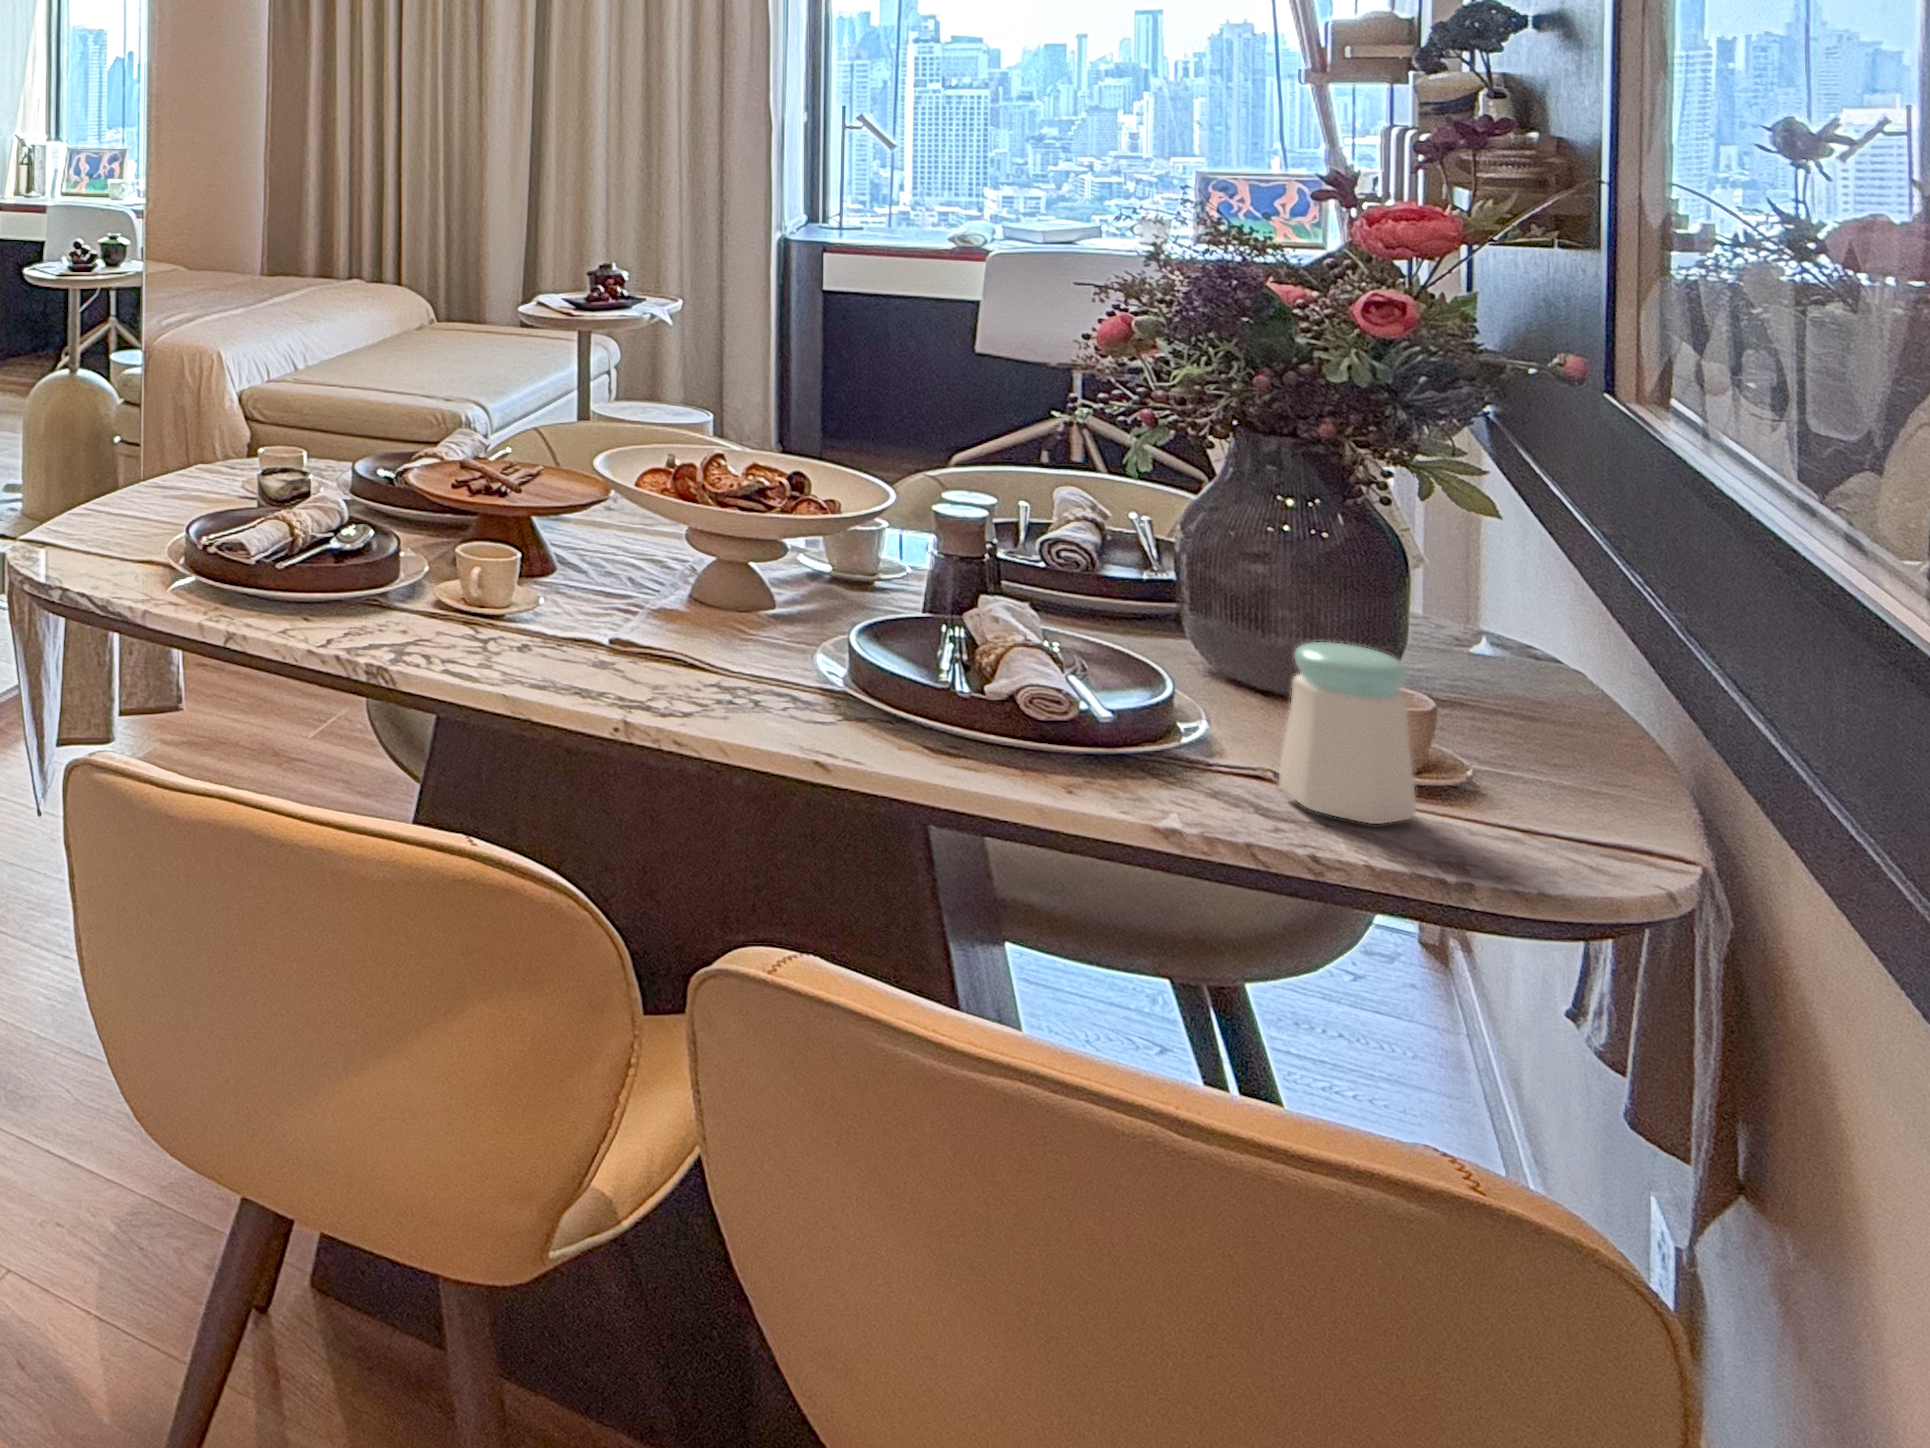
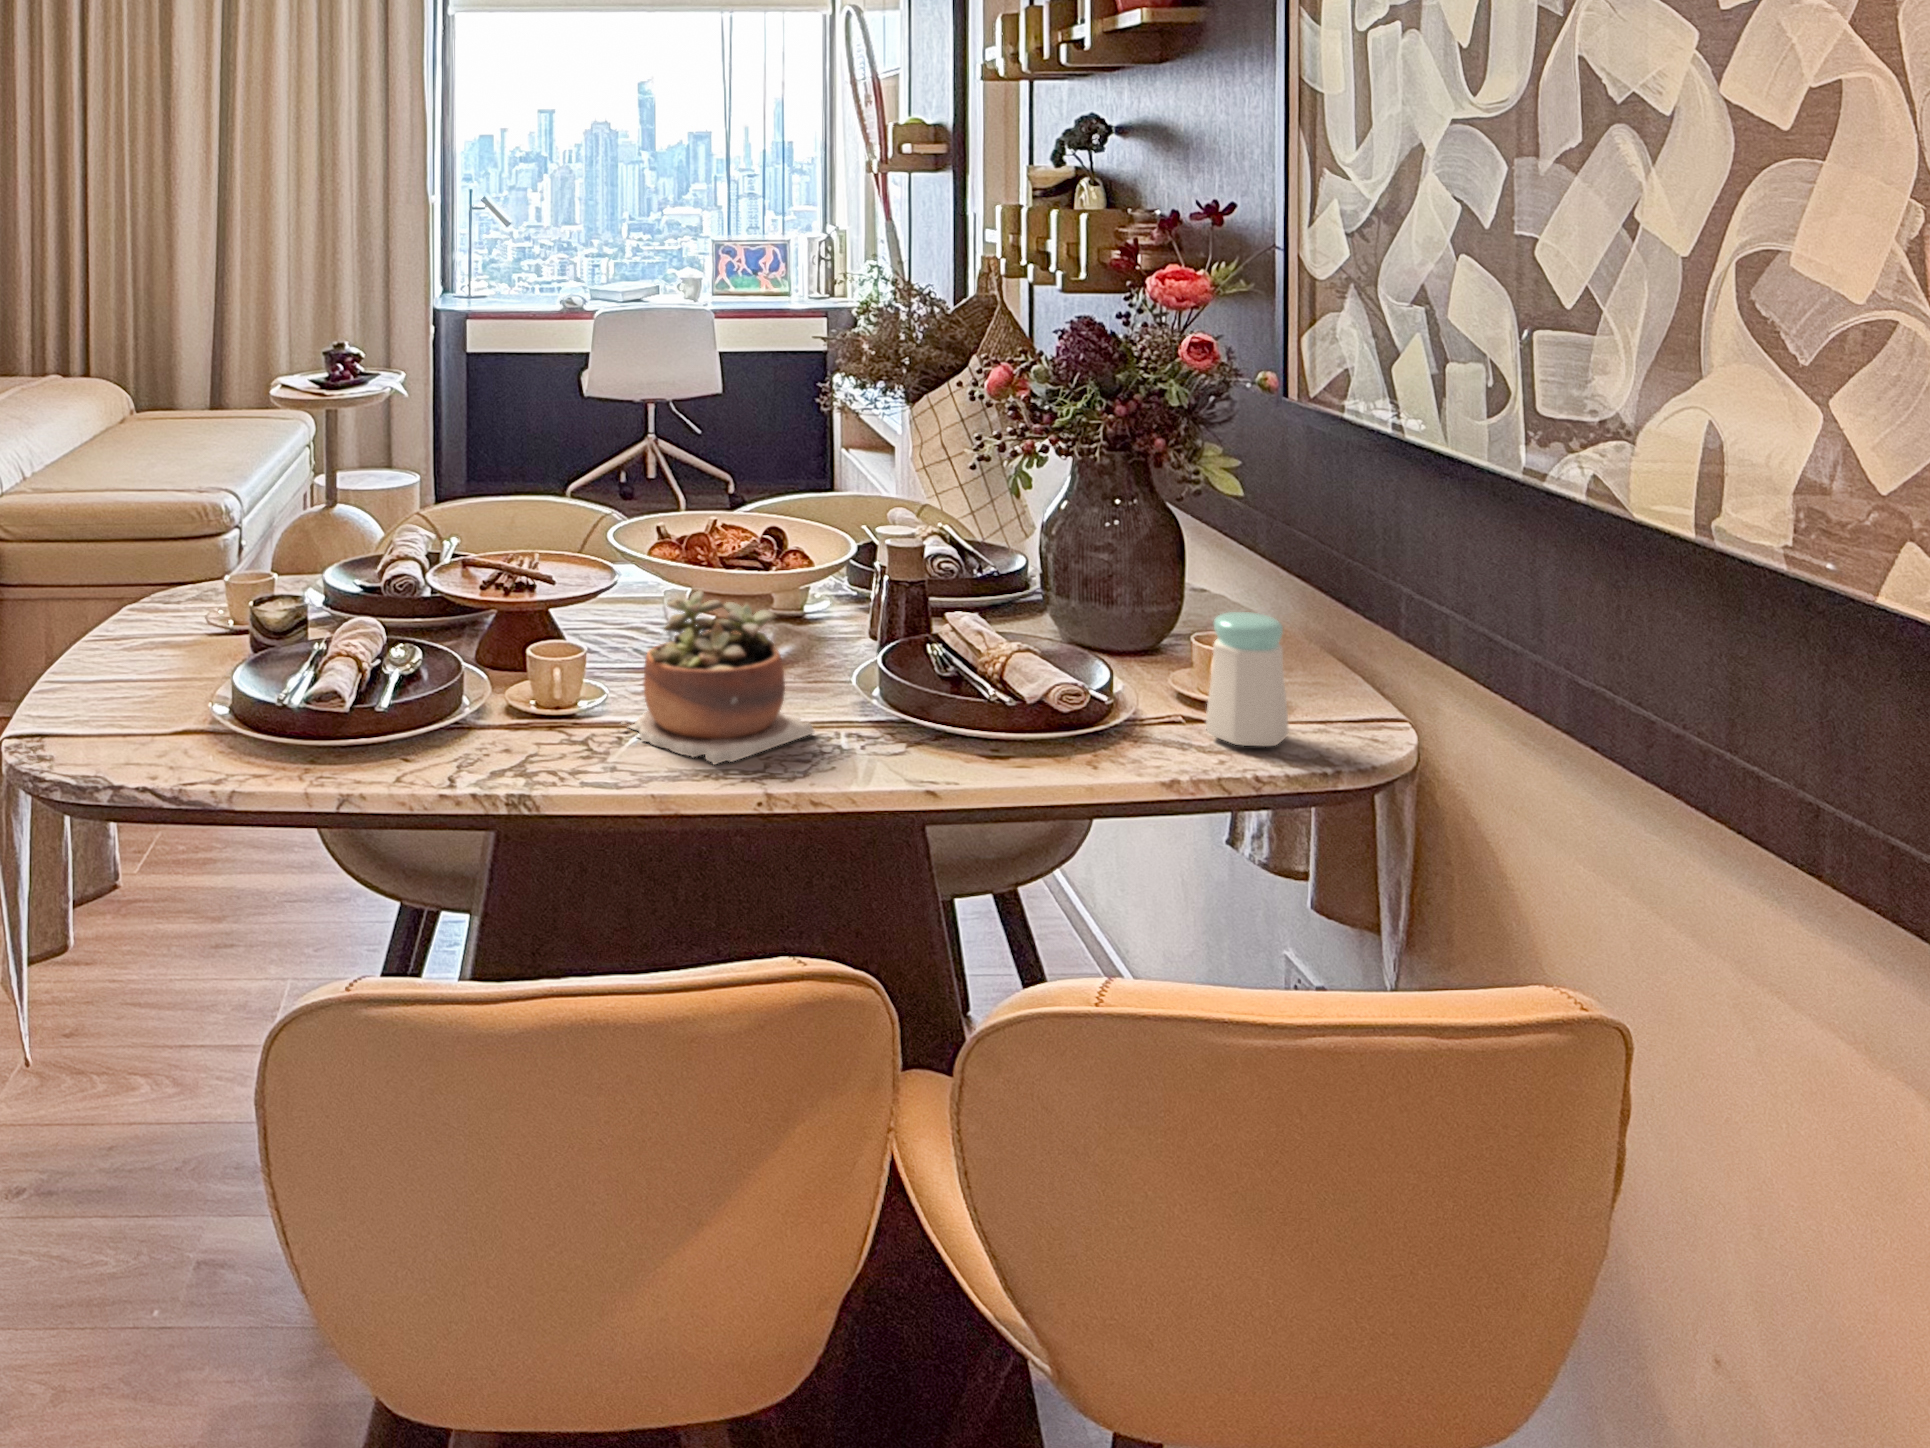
succulent plant: none [534,514,747,688] -> present [622,590,815,764]

